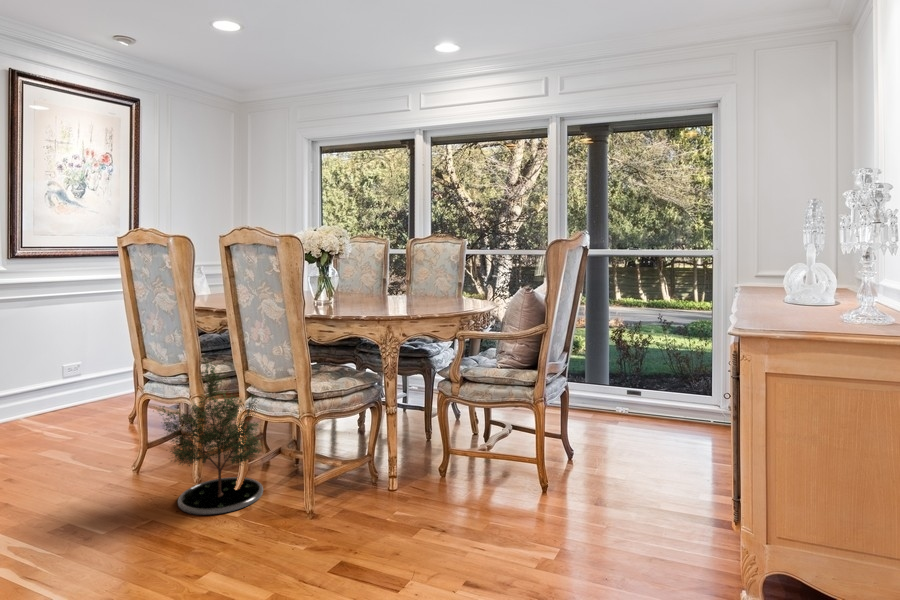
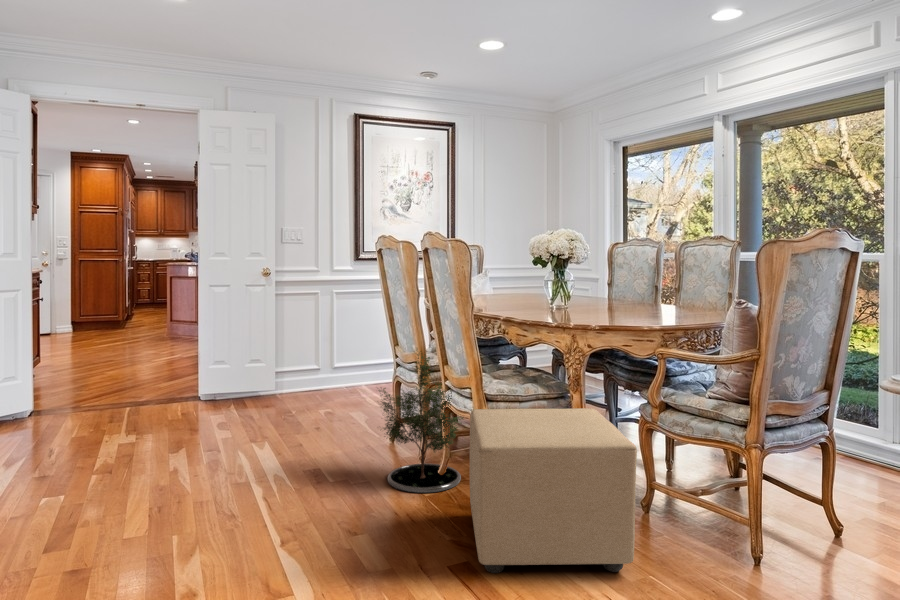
ottoman: none [300,392,481,564] -> present [470,408,637,573]

